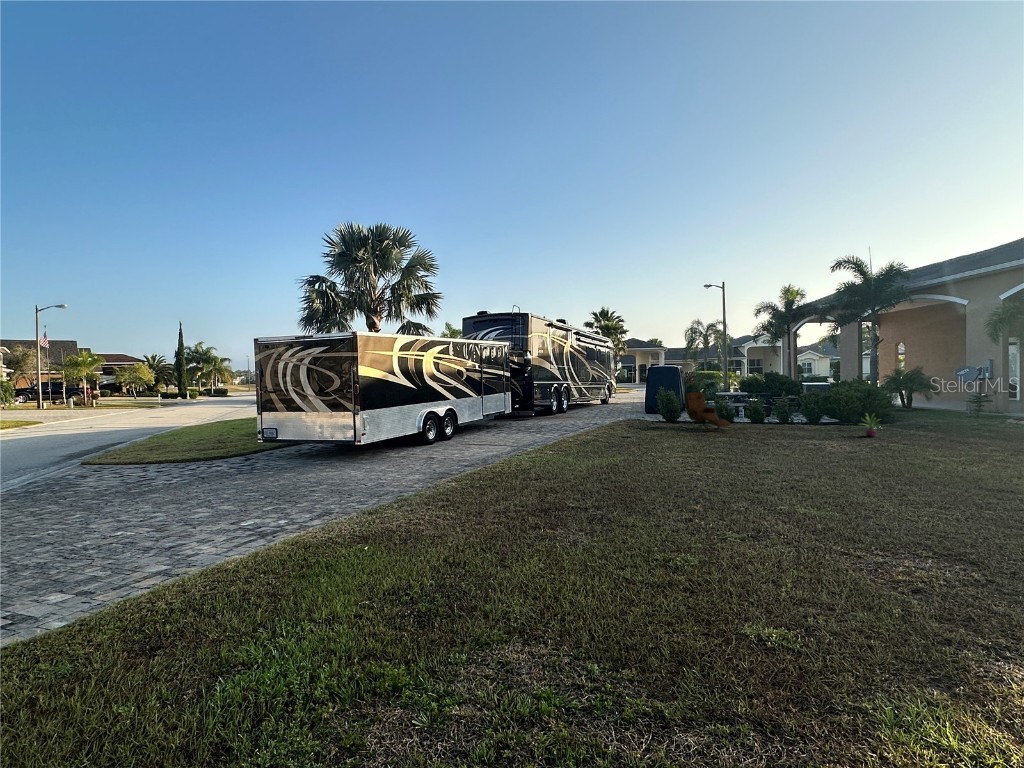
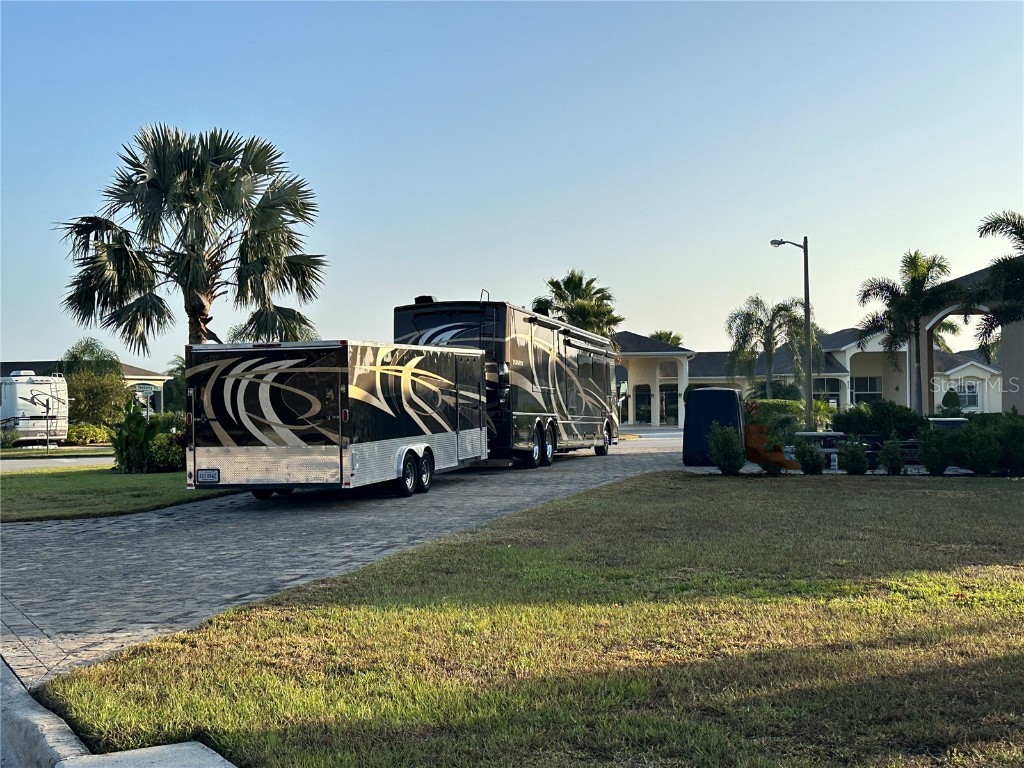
decorative plant: present [865,414,877,437] -> none [945,447,979,476]

